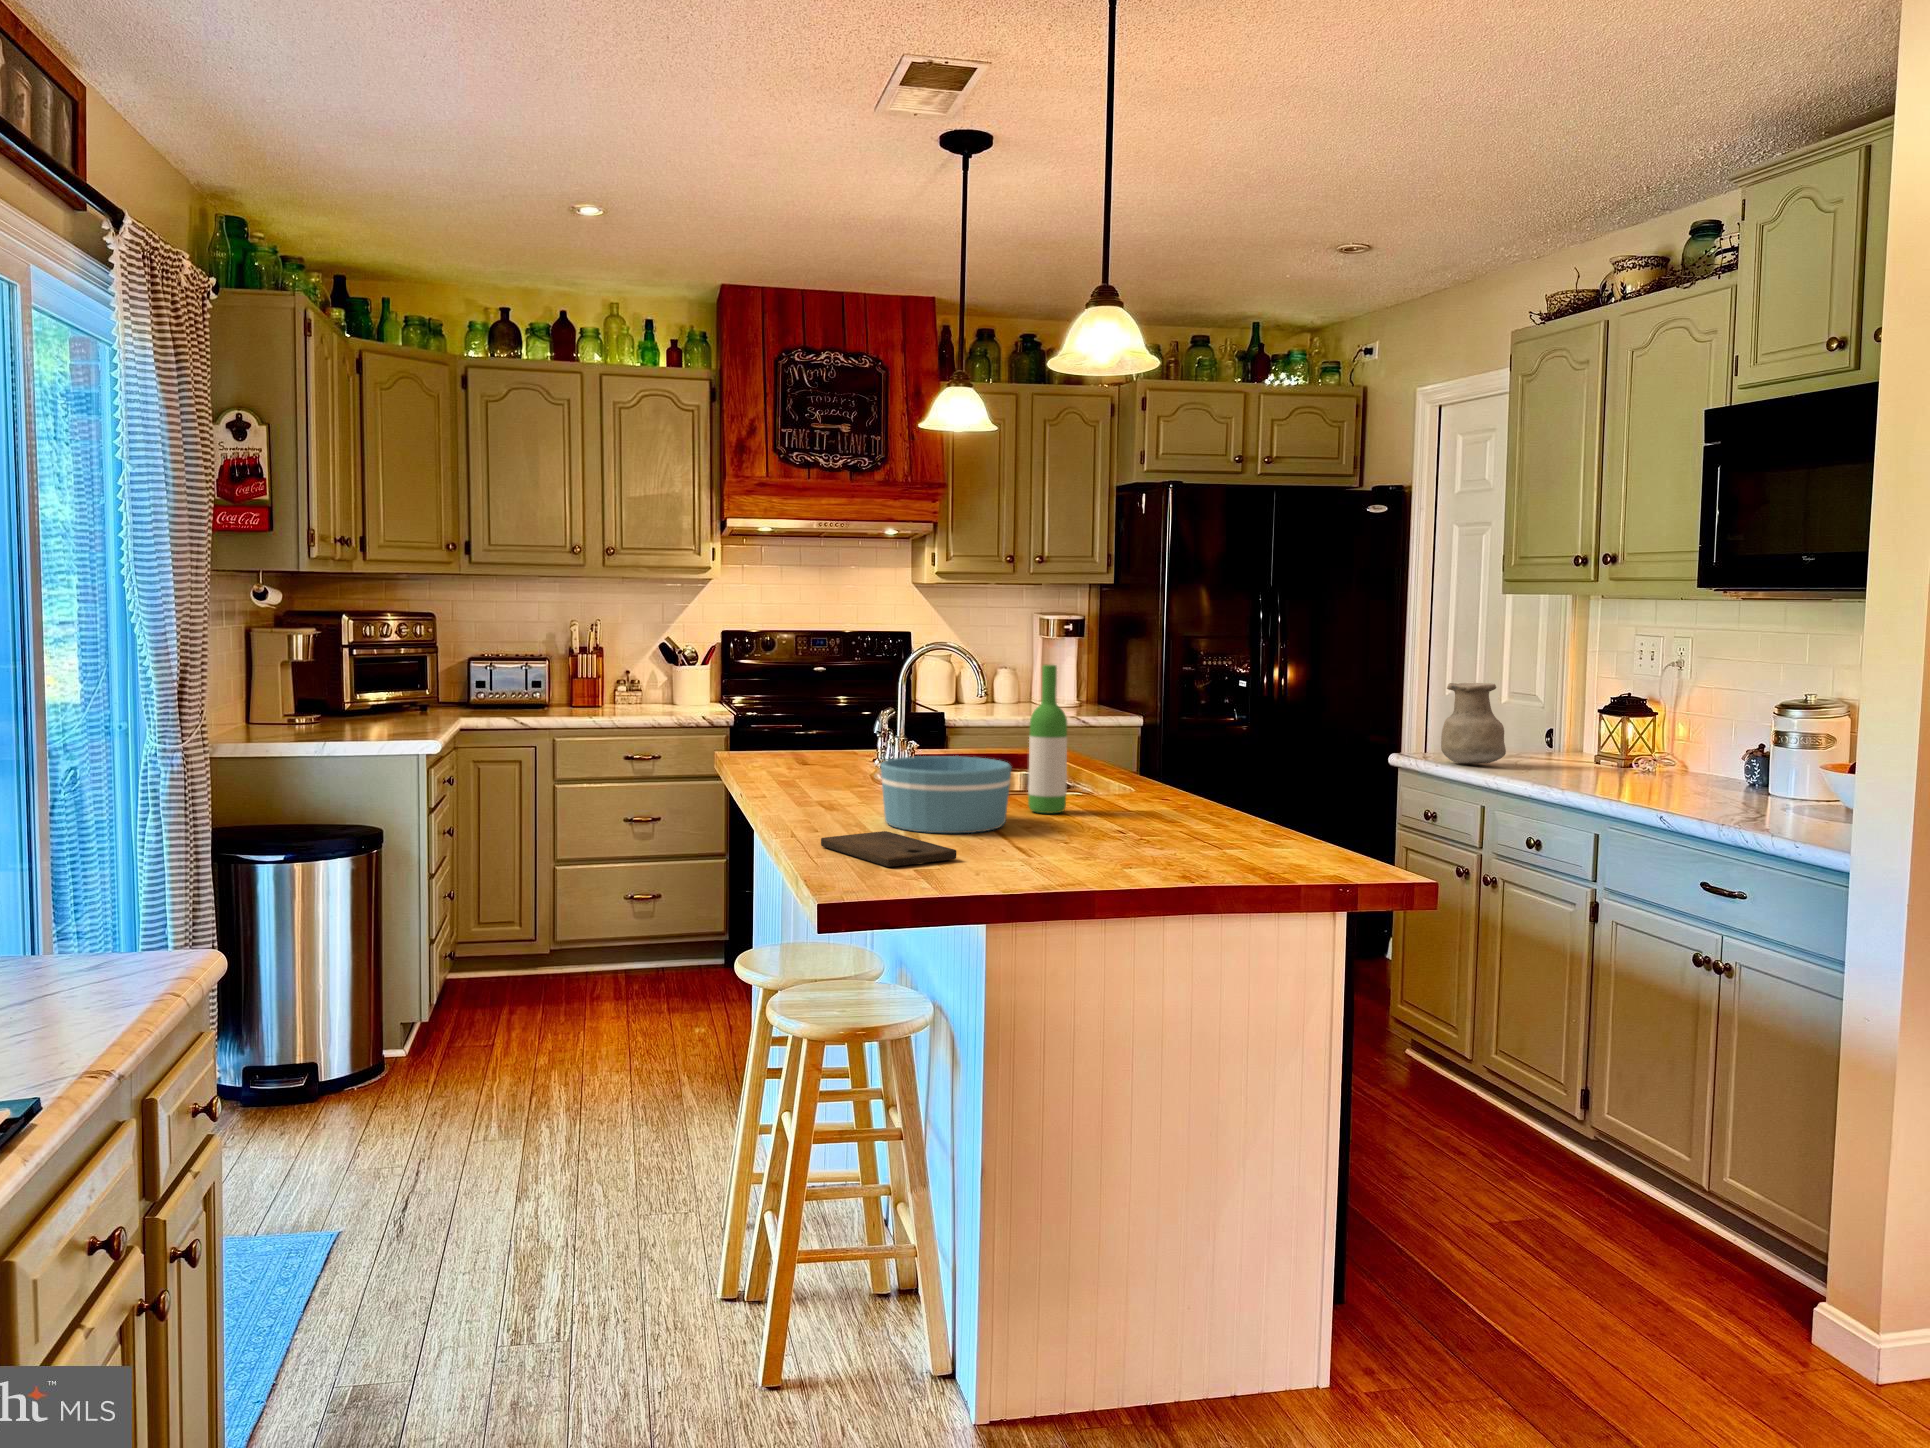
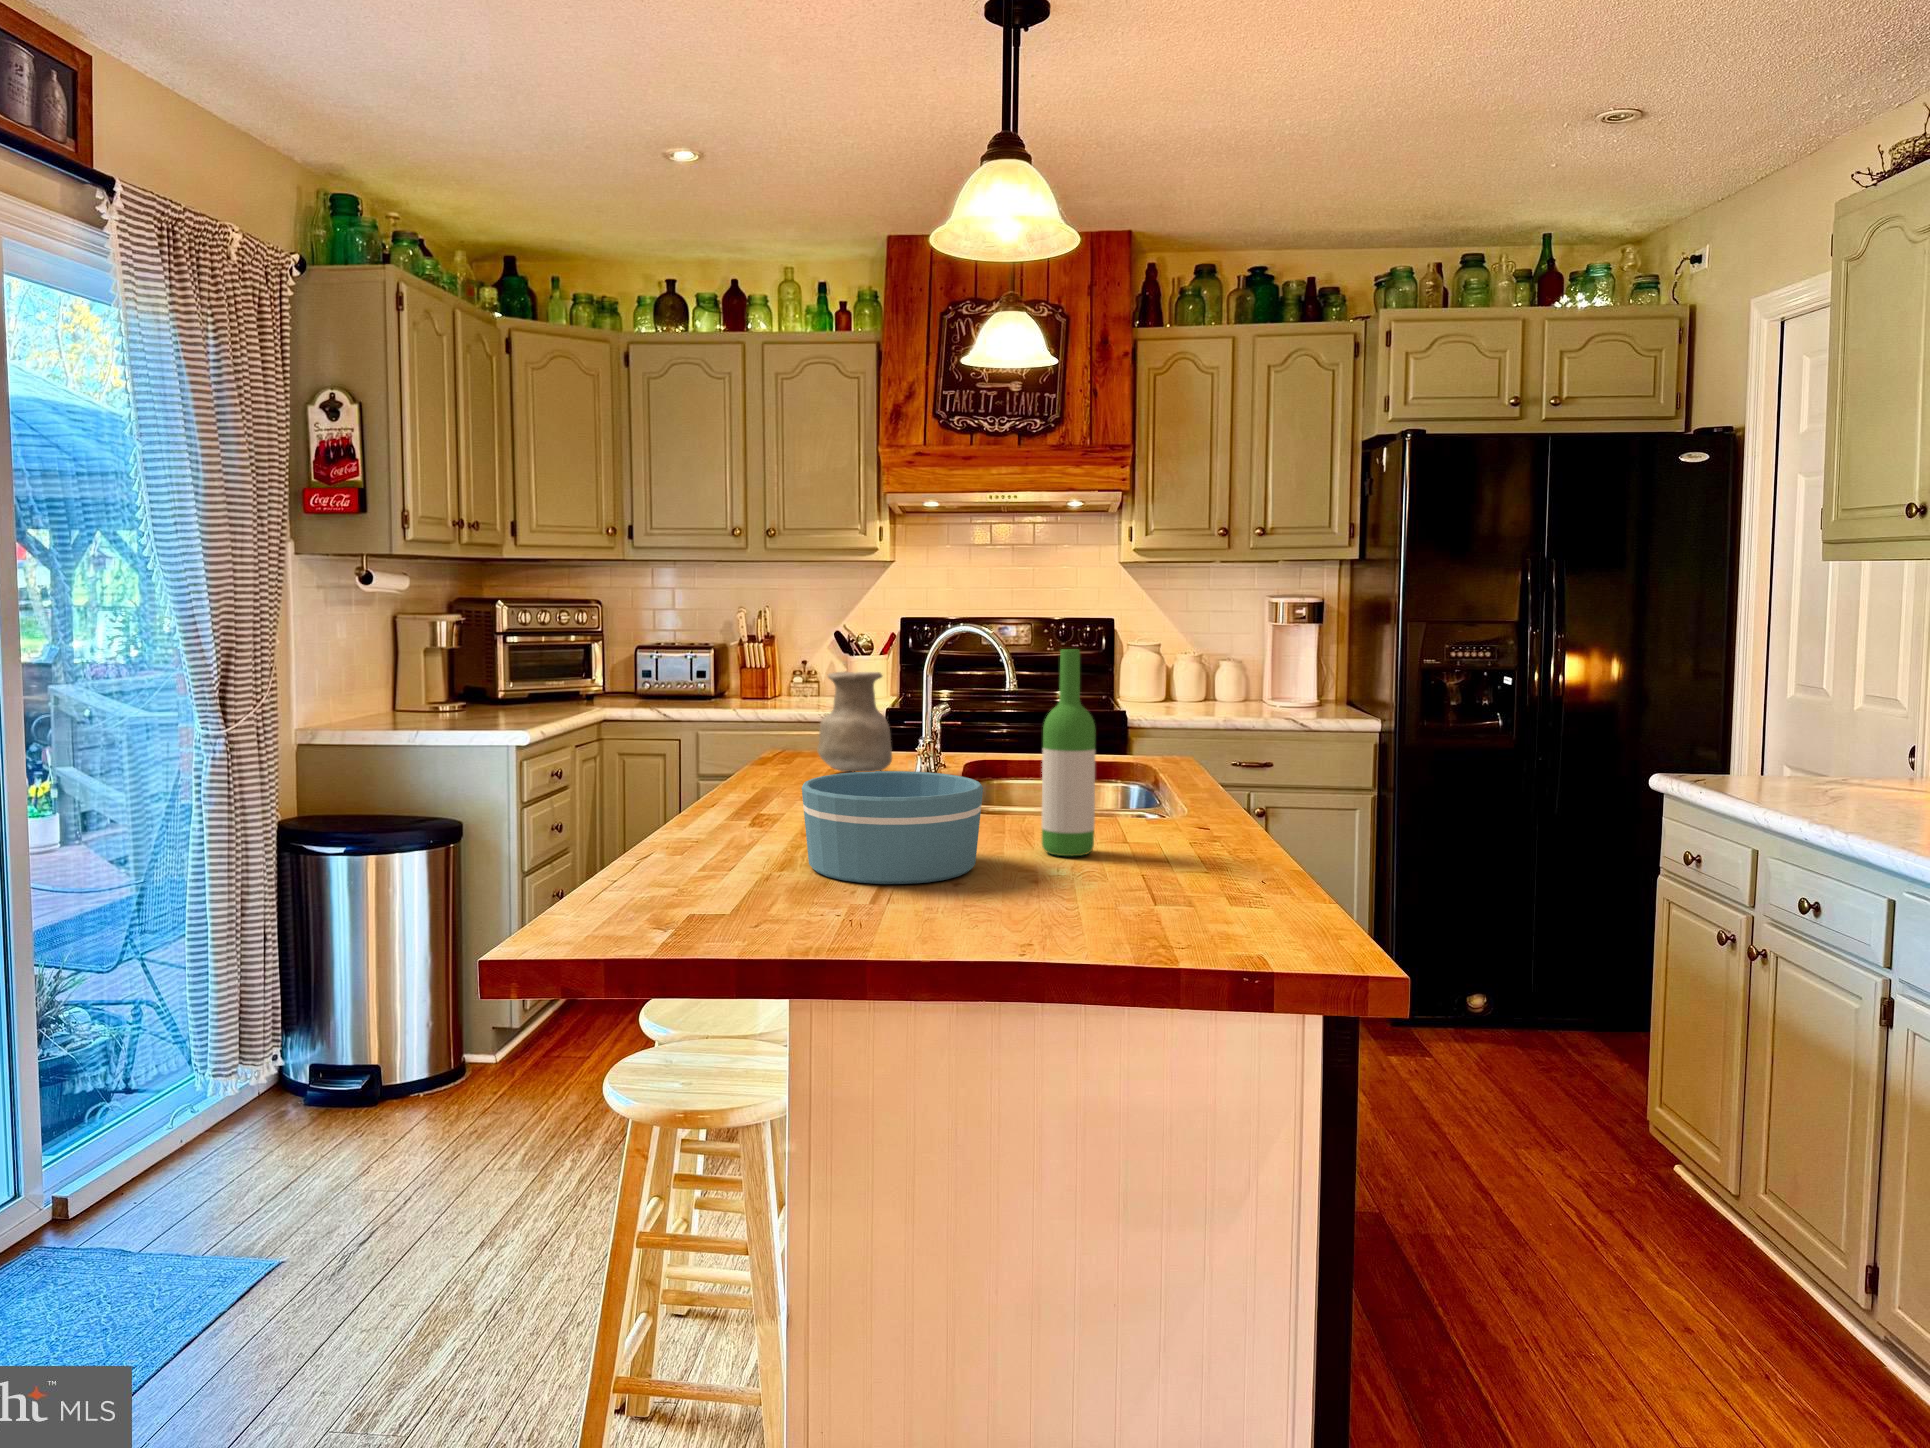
vase: present [1441,683,1506,764] -> present [818,671,892,772]
cutting board: present [821,831,956,867] -> none [655,878,797,941]

